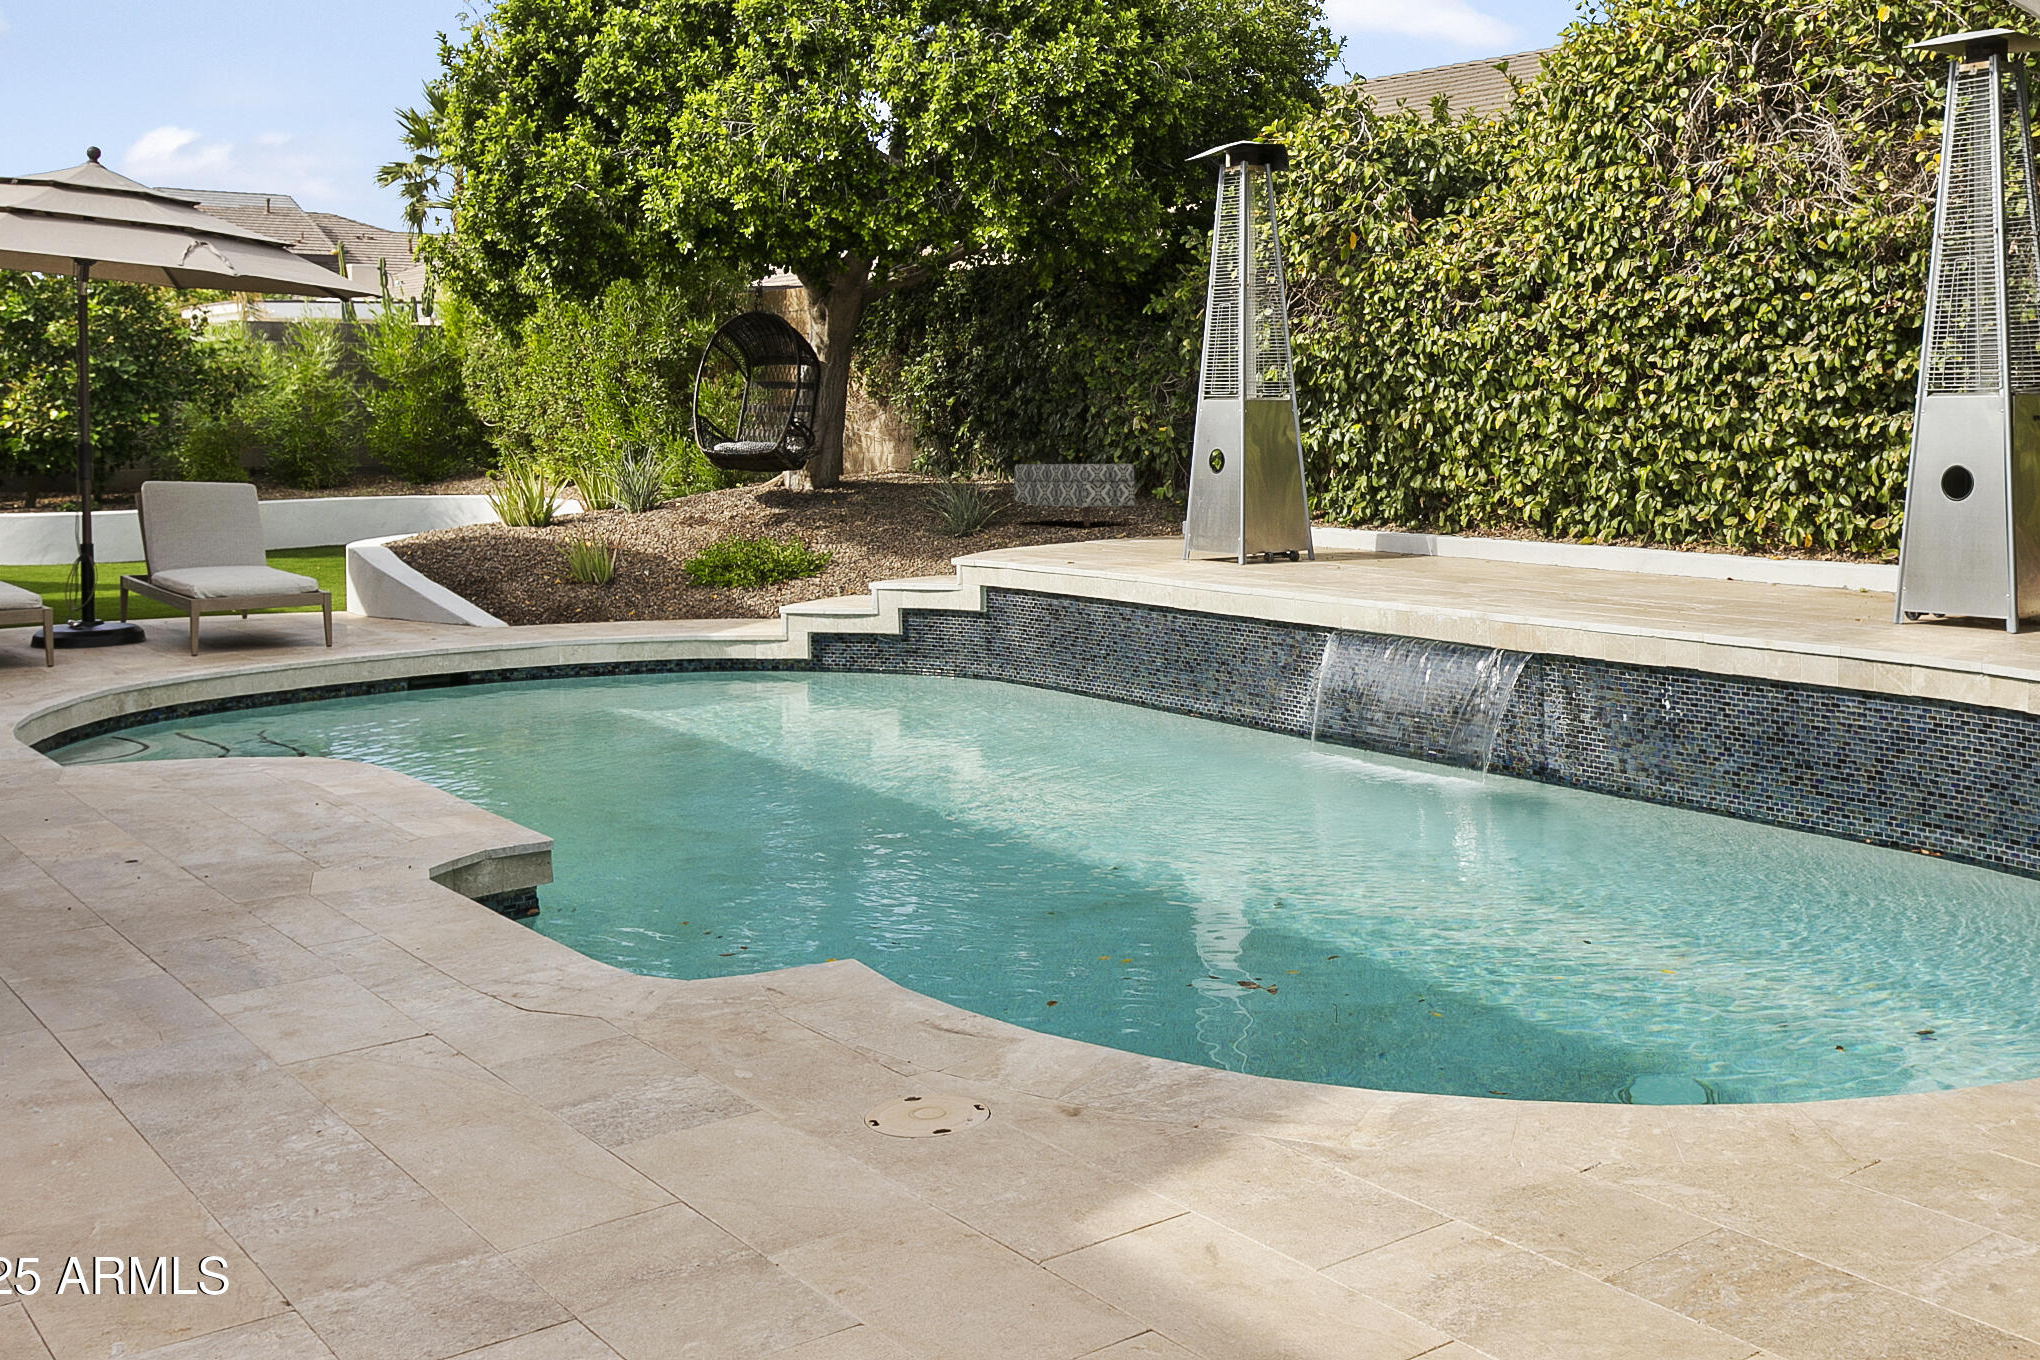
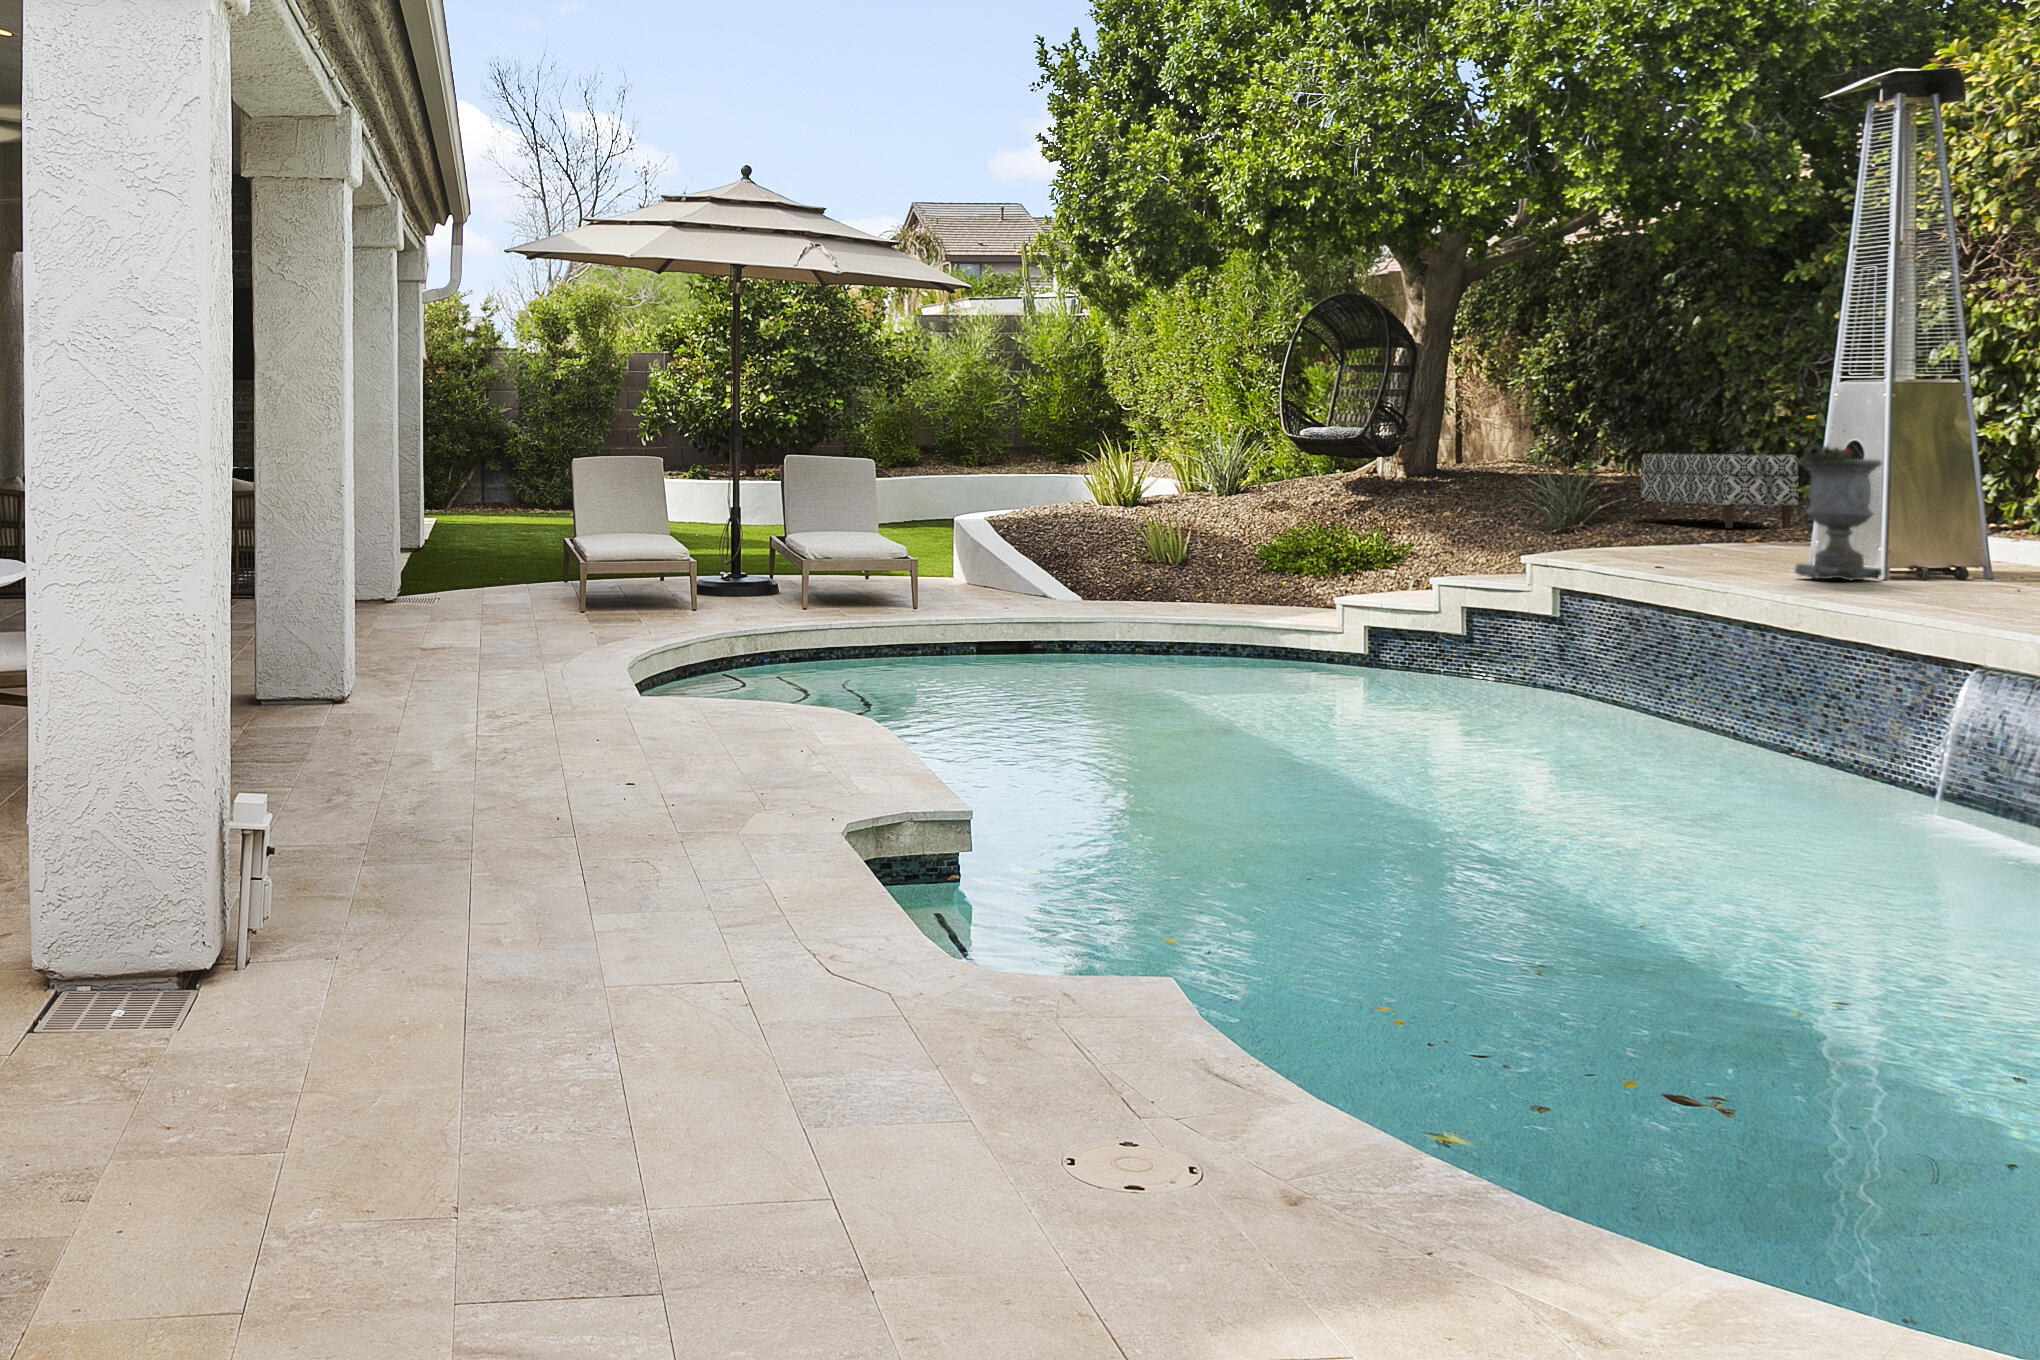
planter: none [1171,456,1232,567] -> present [1795,444,1882,580]

